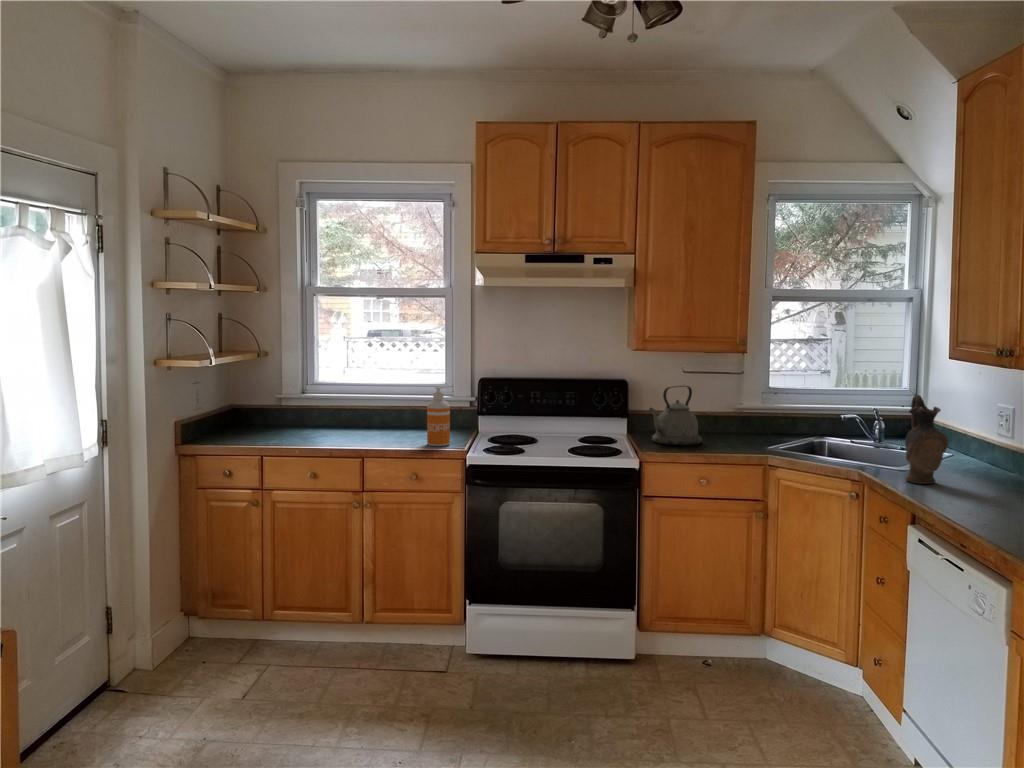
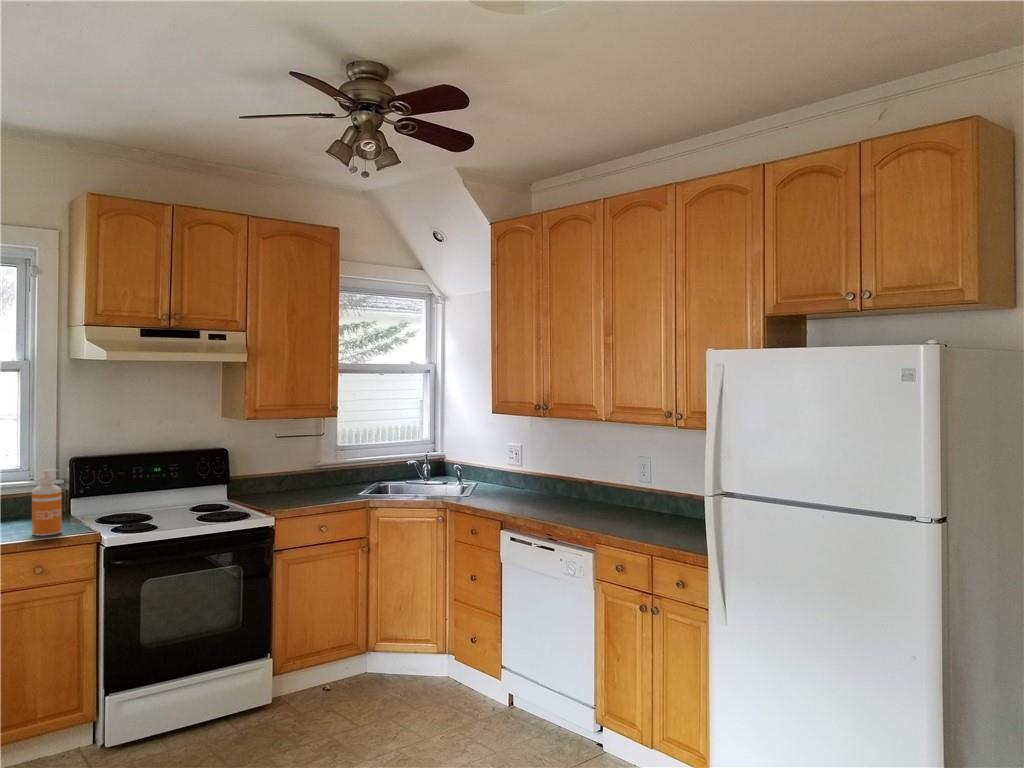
kettle: present [650,386,702,445] -> none [258,449,303,503]
ceramic pitcher: present [905,395,948,484] -> none [474,443,501,506]

